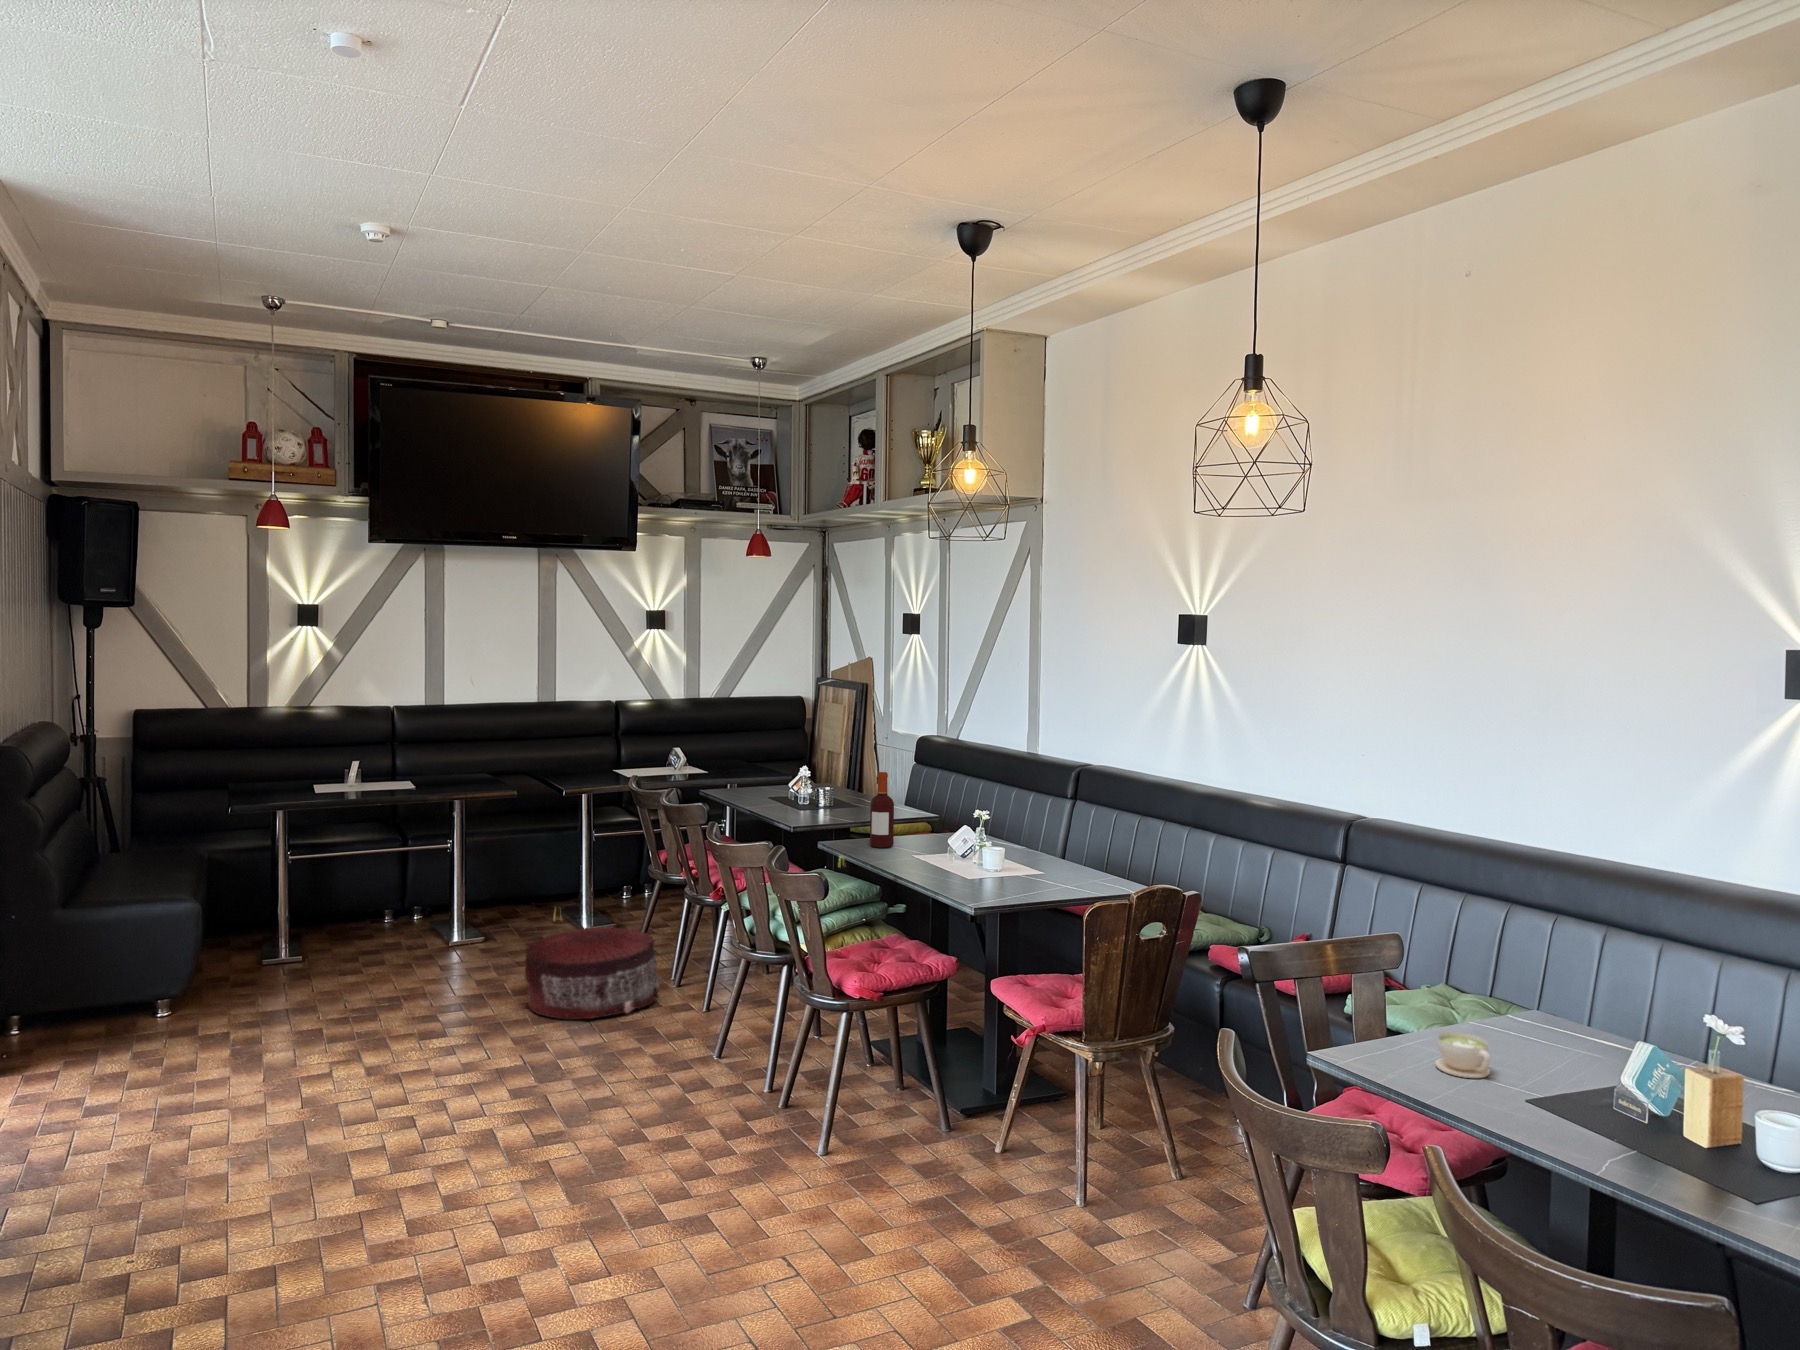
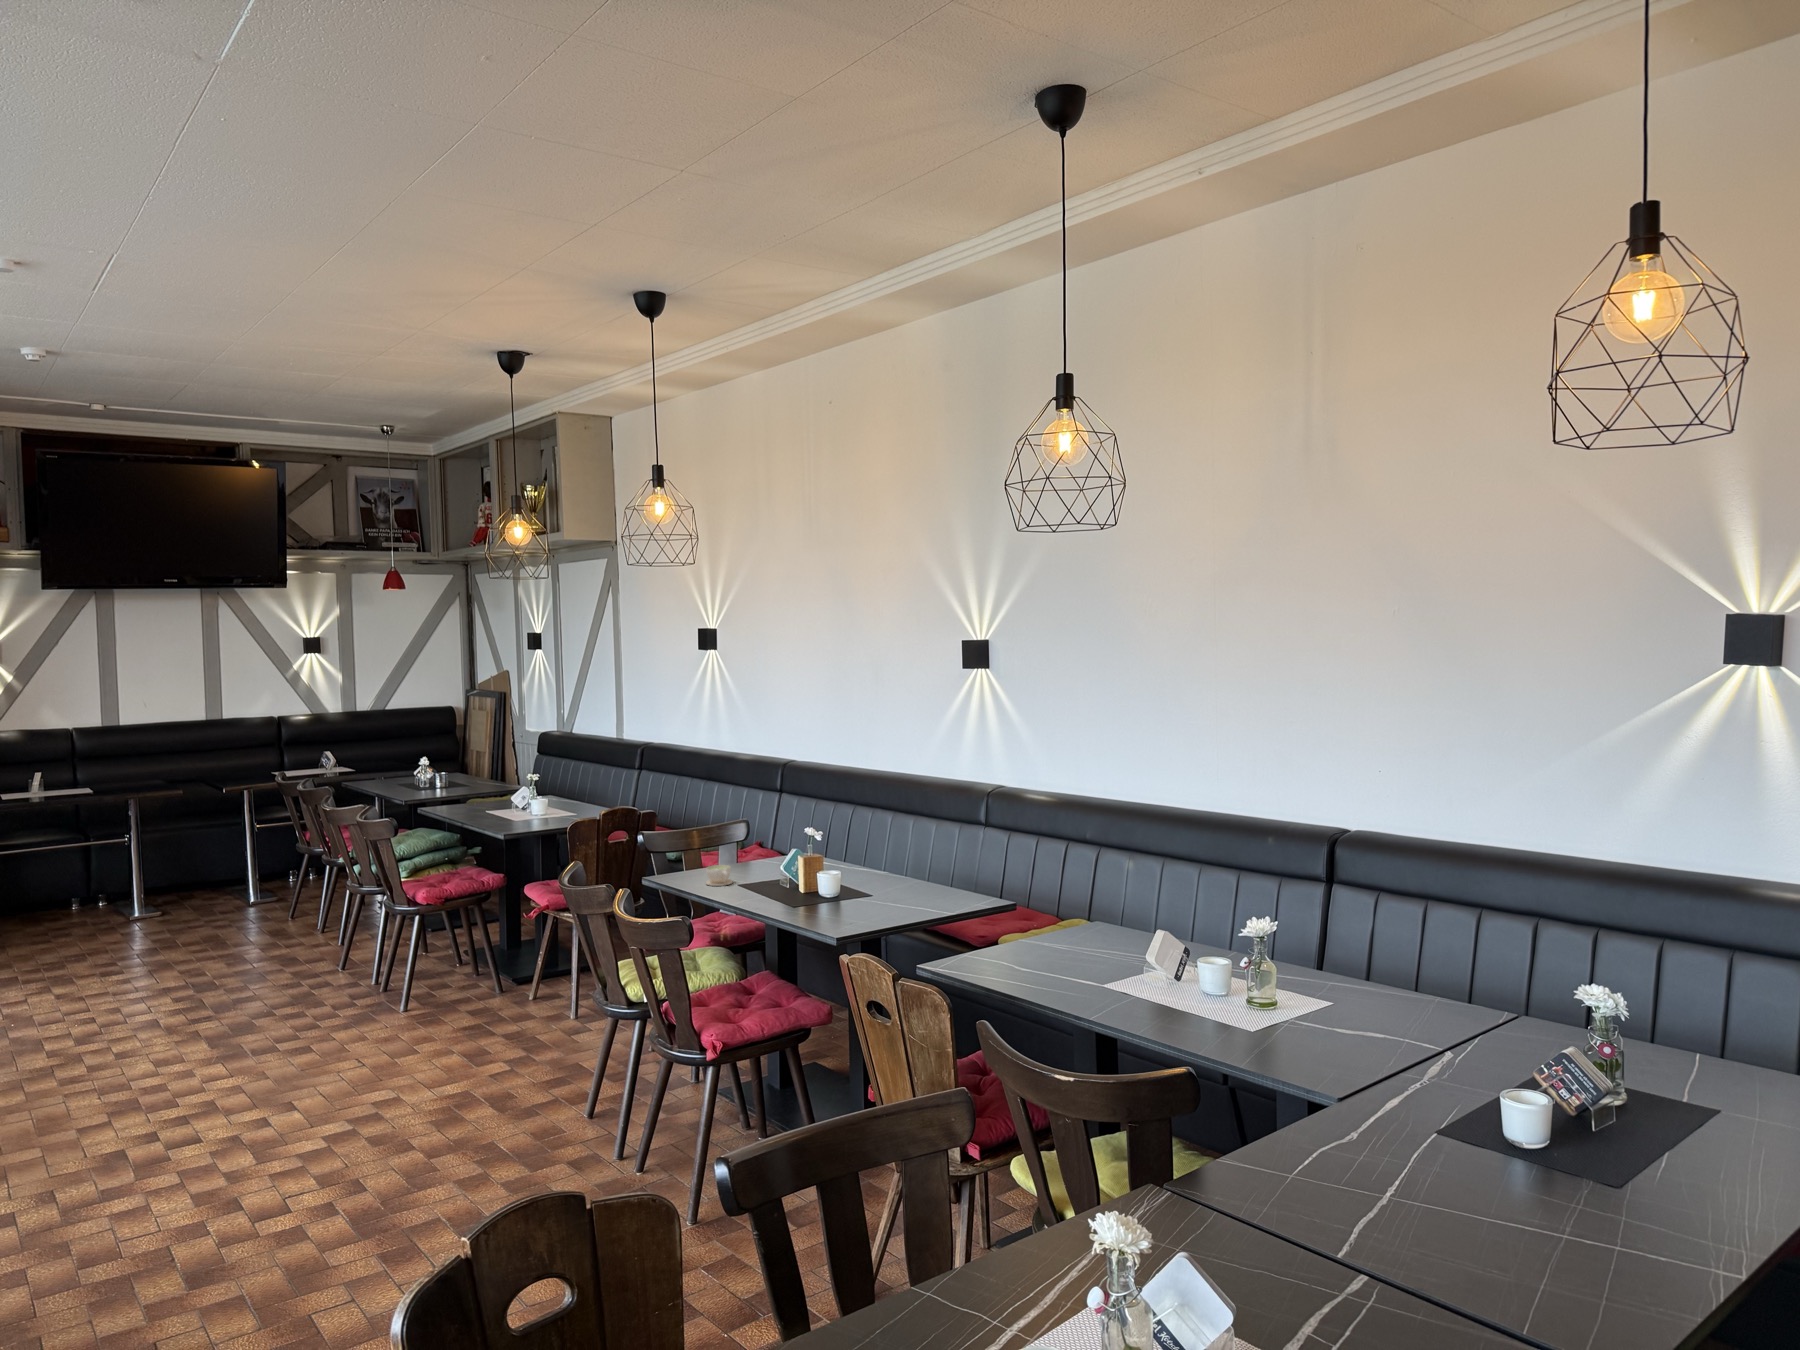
bottle: present [870,772,894,848] -> none [455,753,473,808]
pouf: present [525,927,659,1019] -> none [189,888,304,957]

